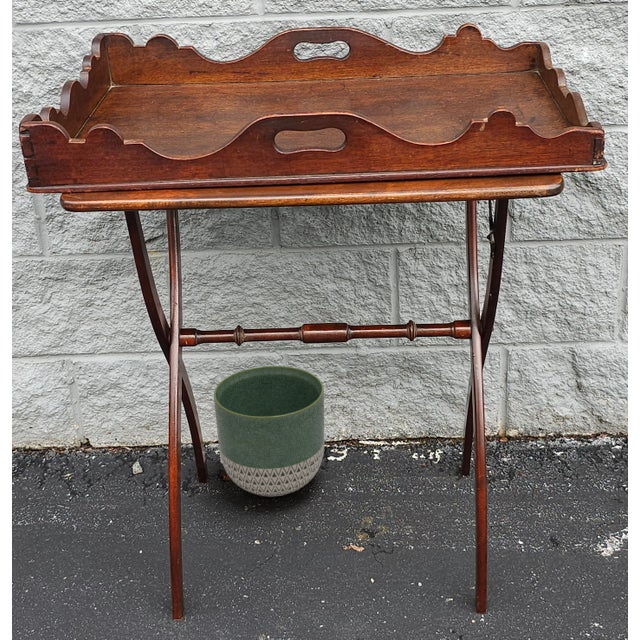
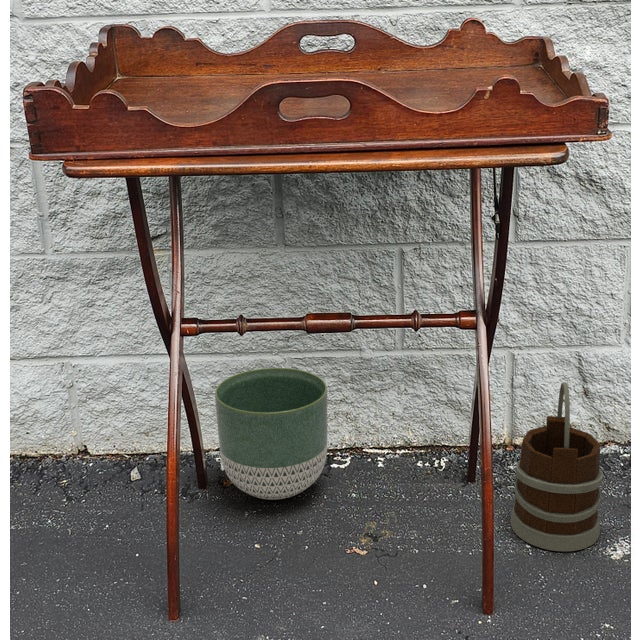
wooden bucket: none [502,388,593,550] -> present [510,382,603,551]

